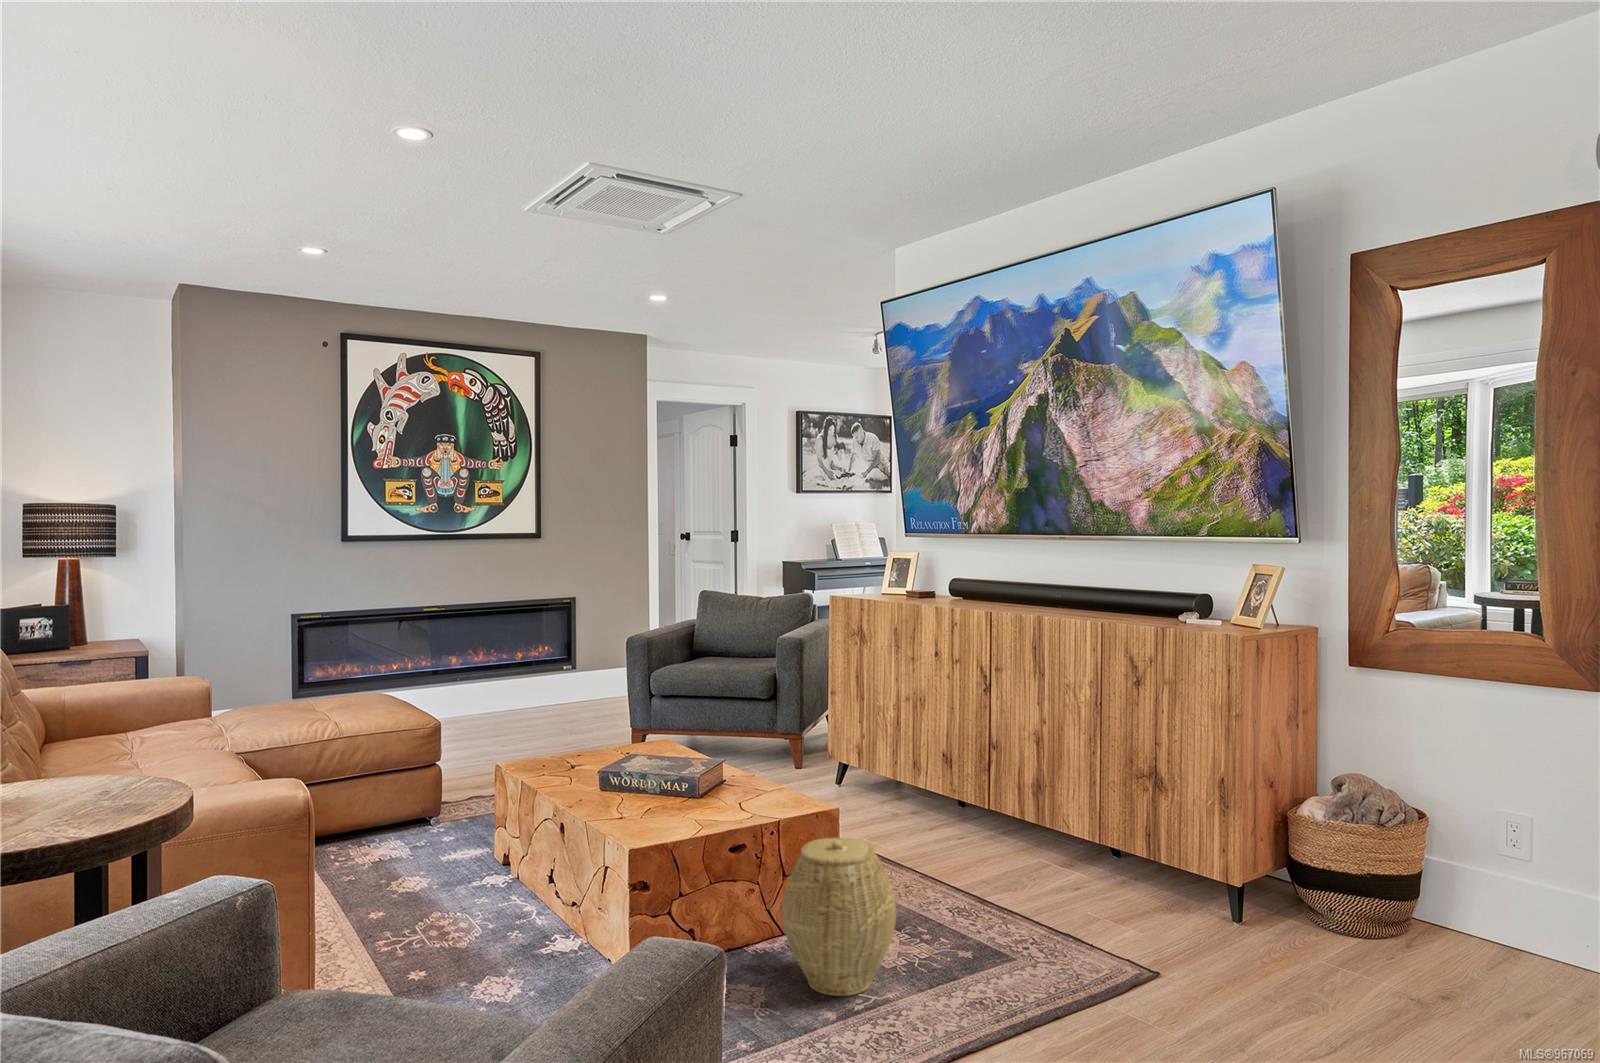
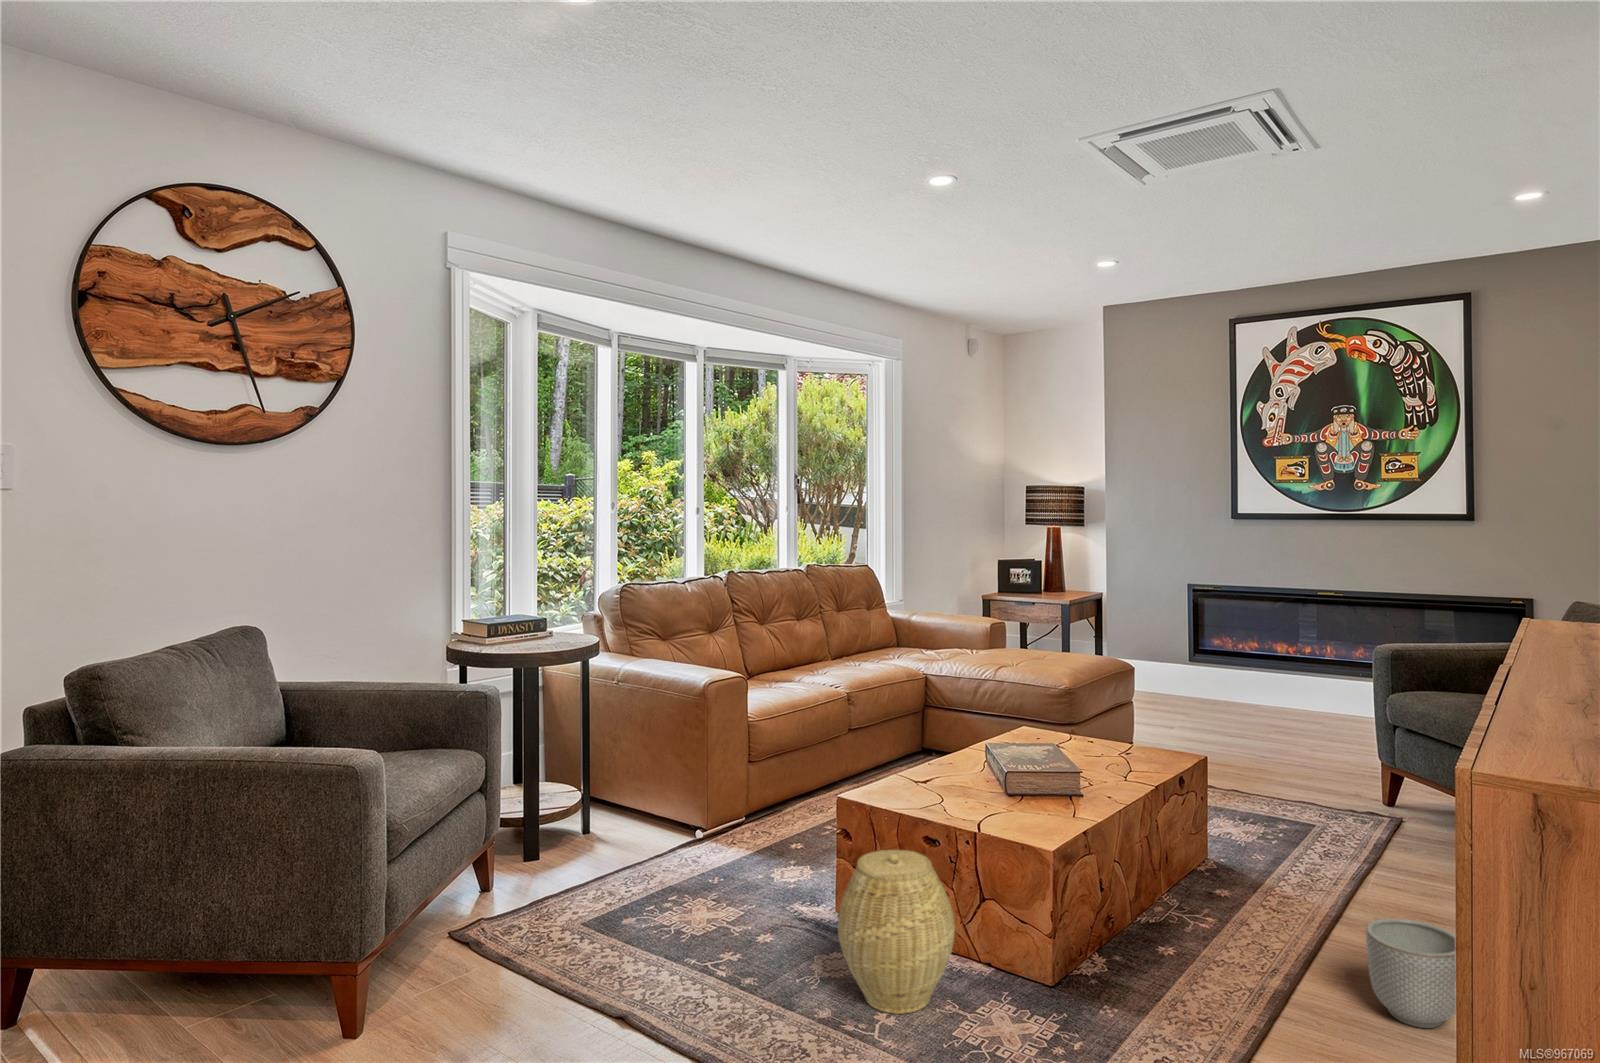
planter: none [912,779,967,843] -> present [1366,918,1455,1028]

